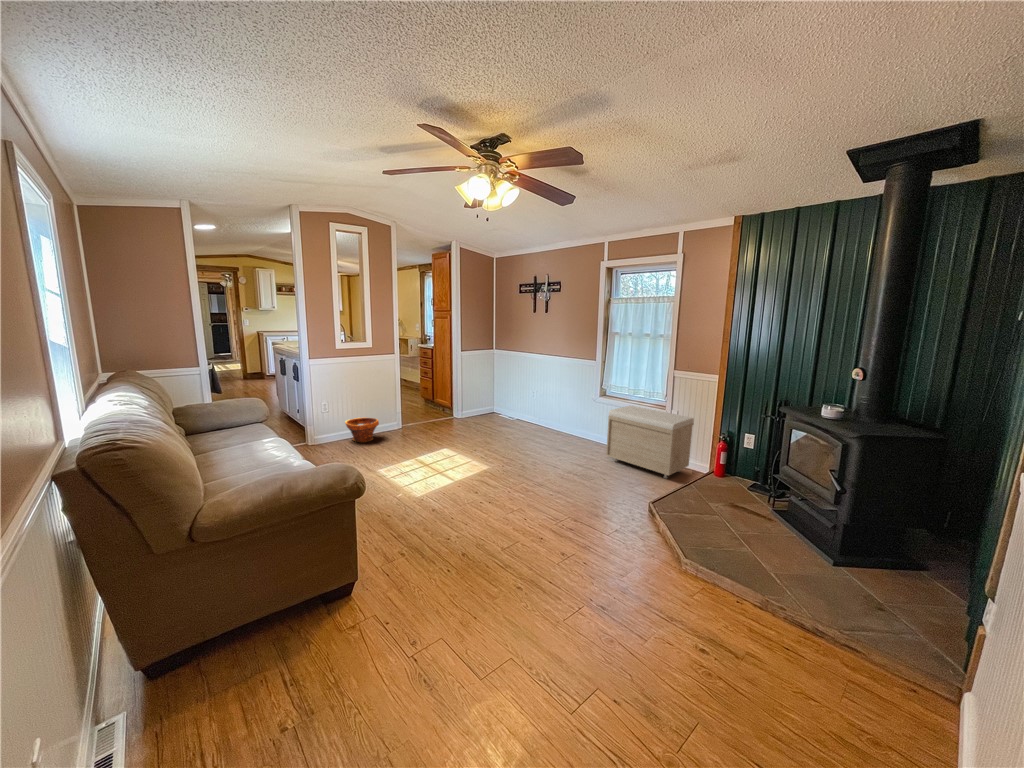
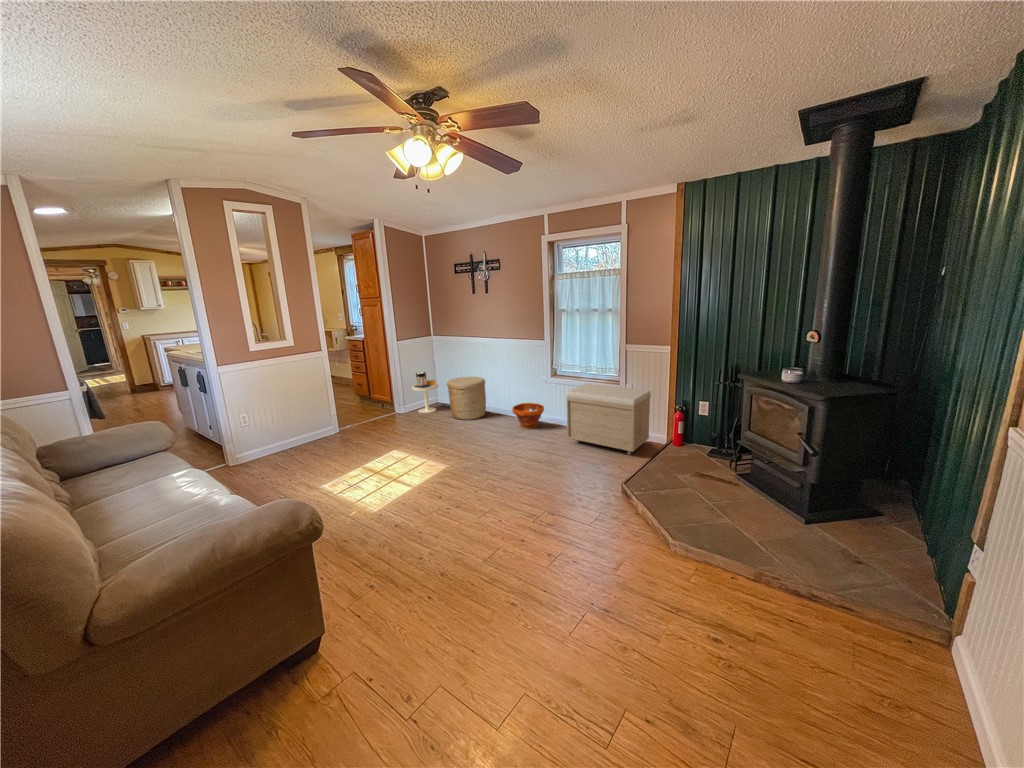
side table: none [469,381,493,420] -> present [412,372,438,413]
woven basket: none [500,389,536,430] -> present [447,376,486,420]
planter: present [345,417,379,442] -> present [512,403,544,429]

